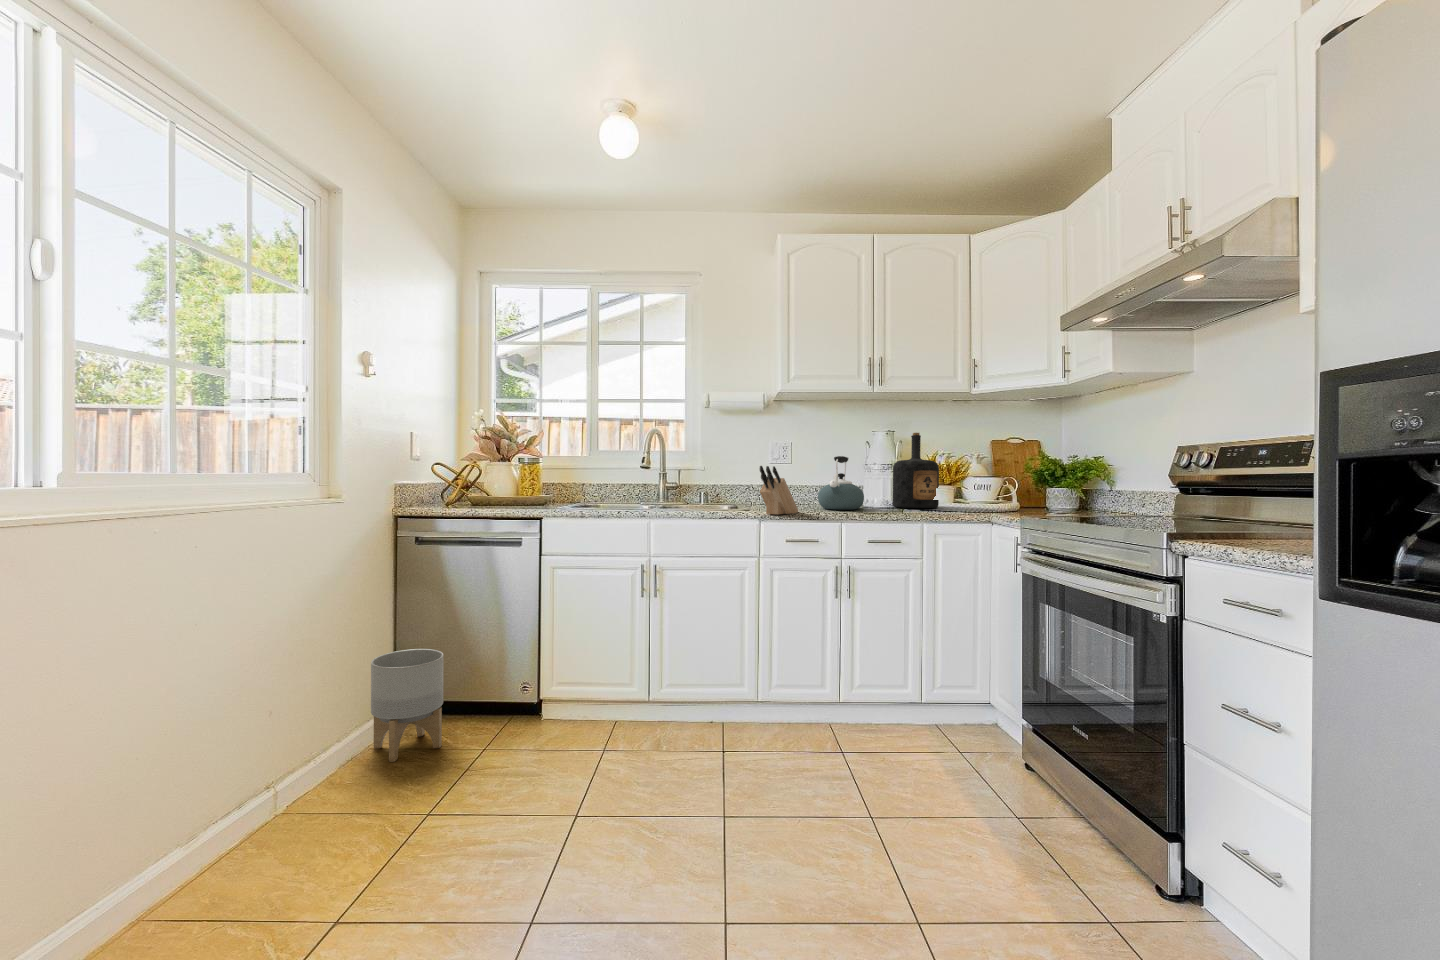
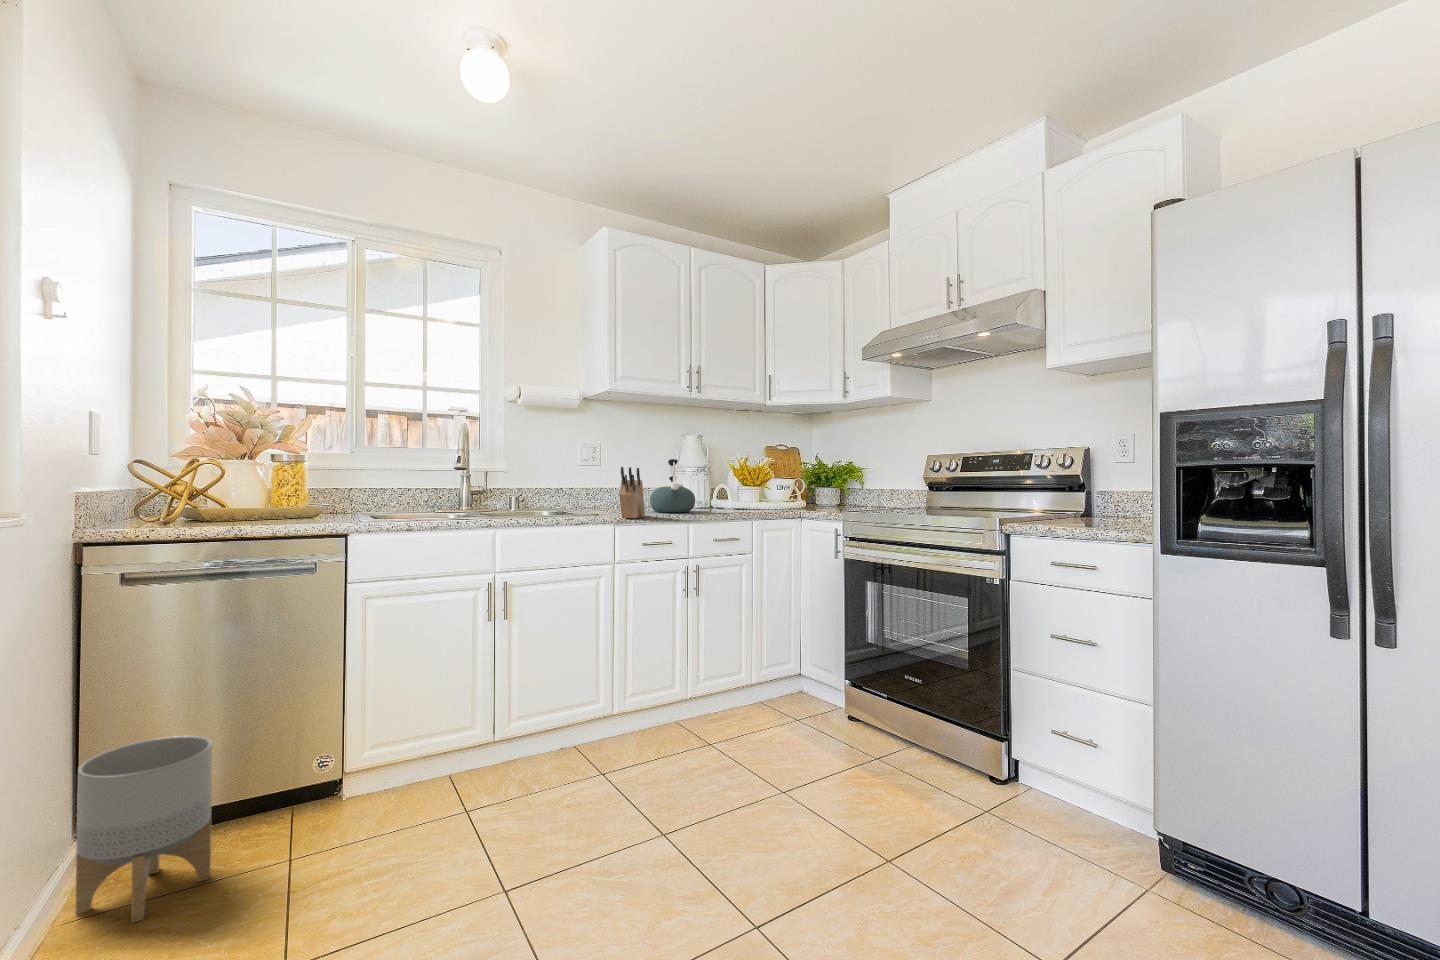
bottle: present [893,433,939,508] -> none [708,439,750,509]

